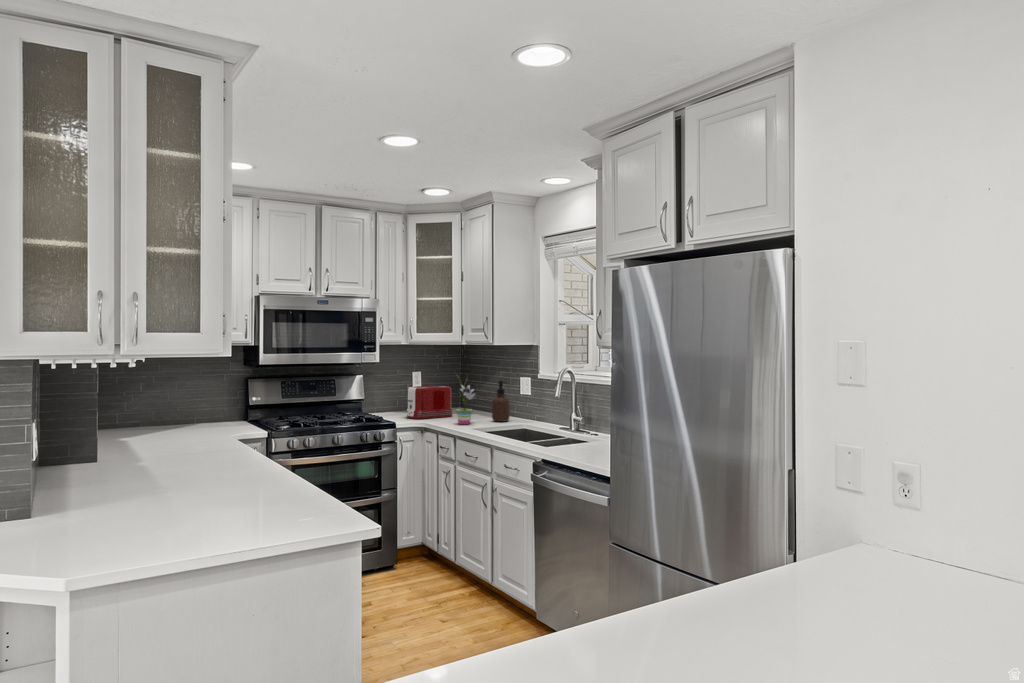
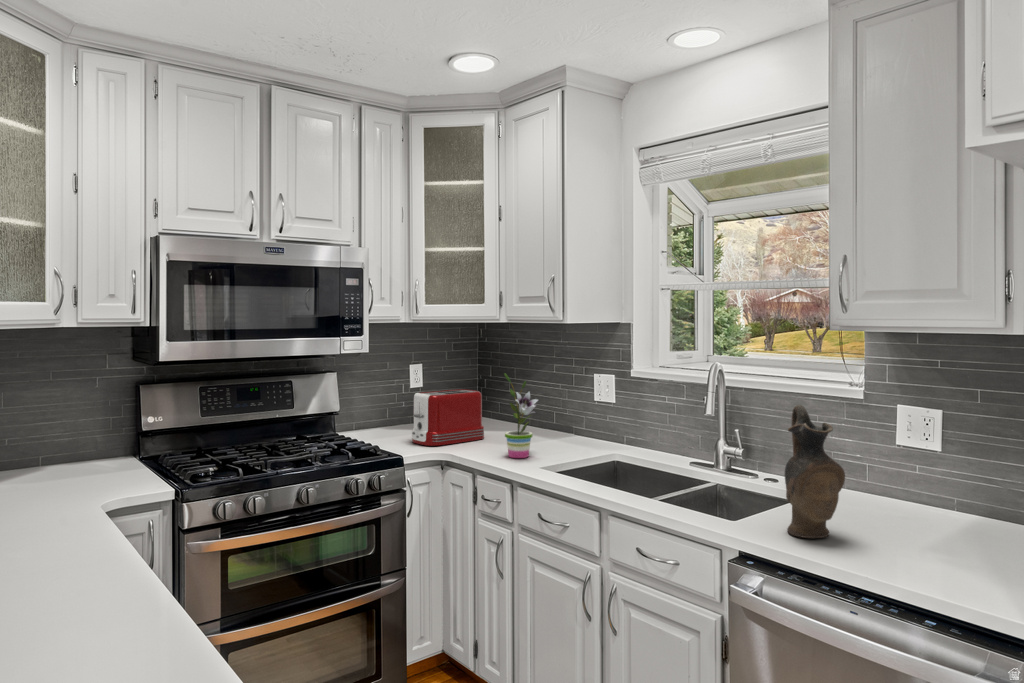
soap dispenser: present [492,381,510,422] -> none [558,383,587,450]
ceramic pitcher: none [563,386,590,451] -> present [785,405,845,538]

